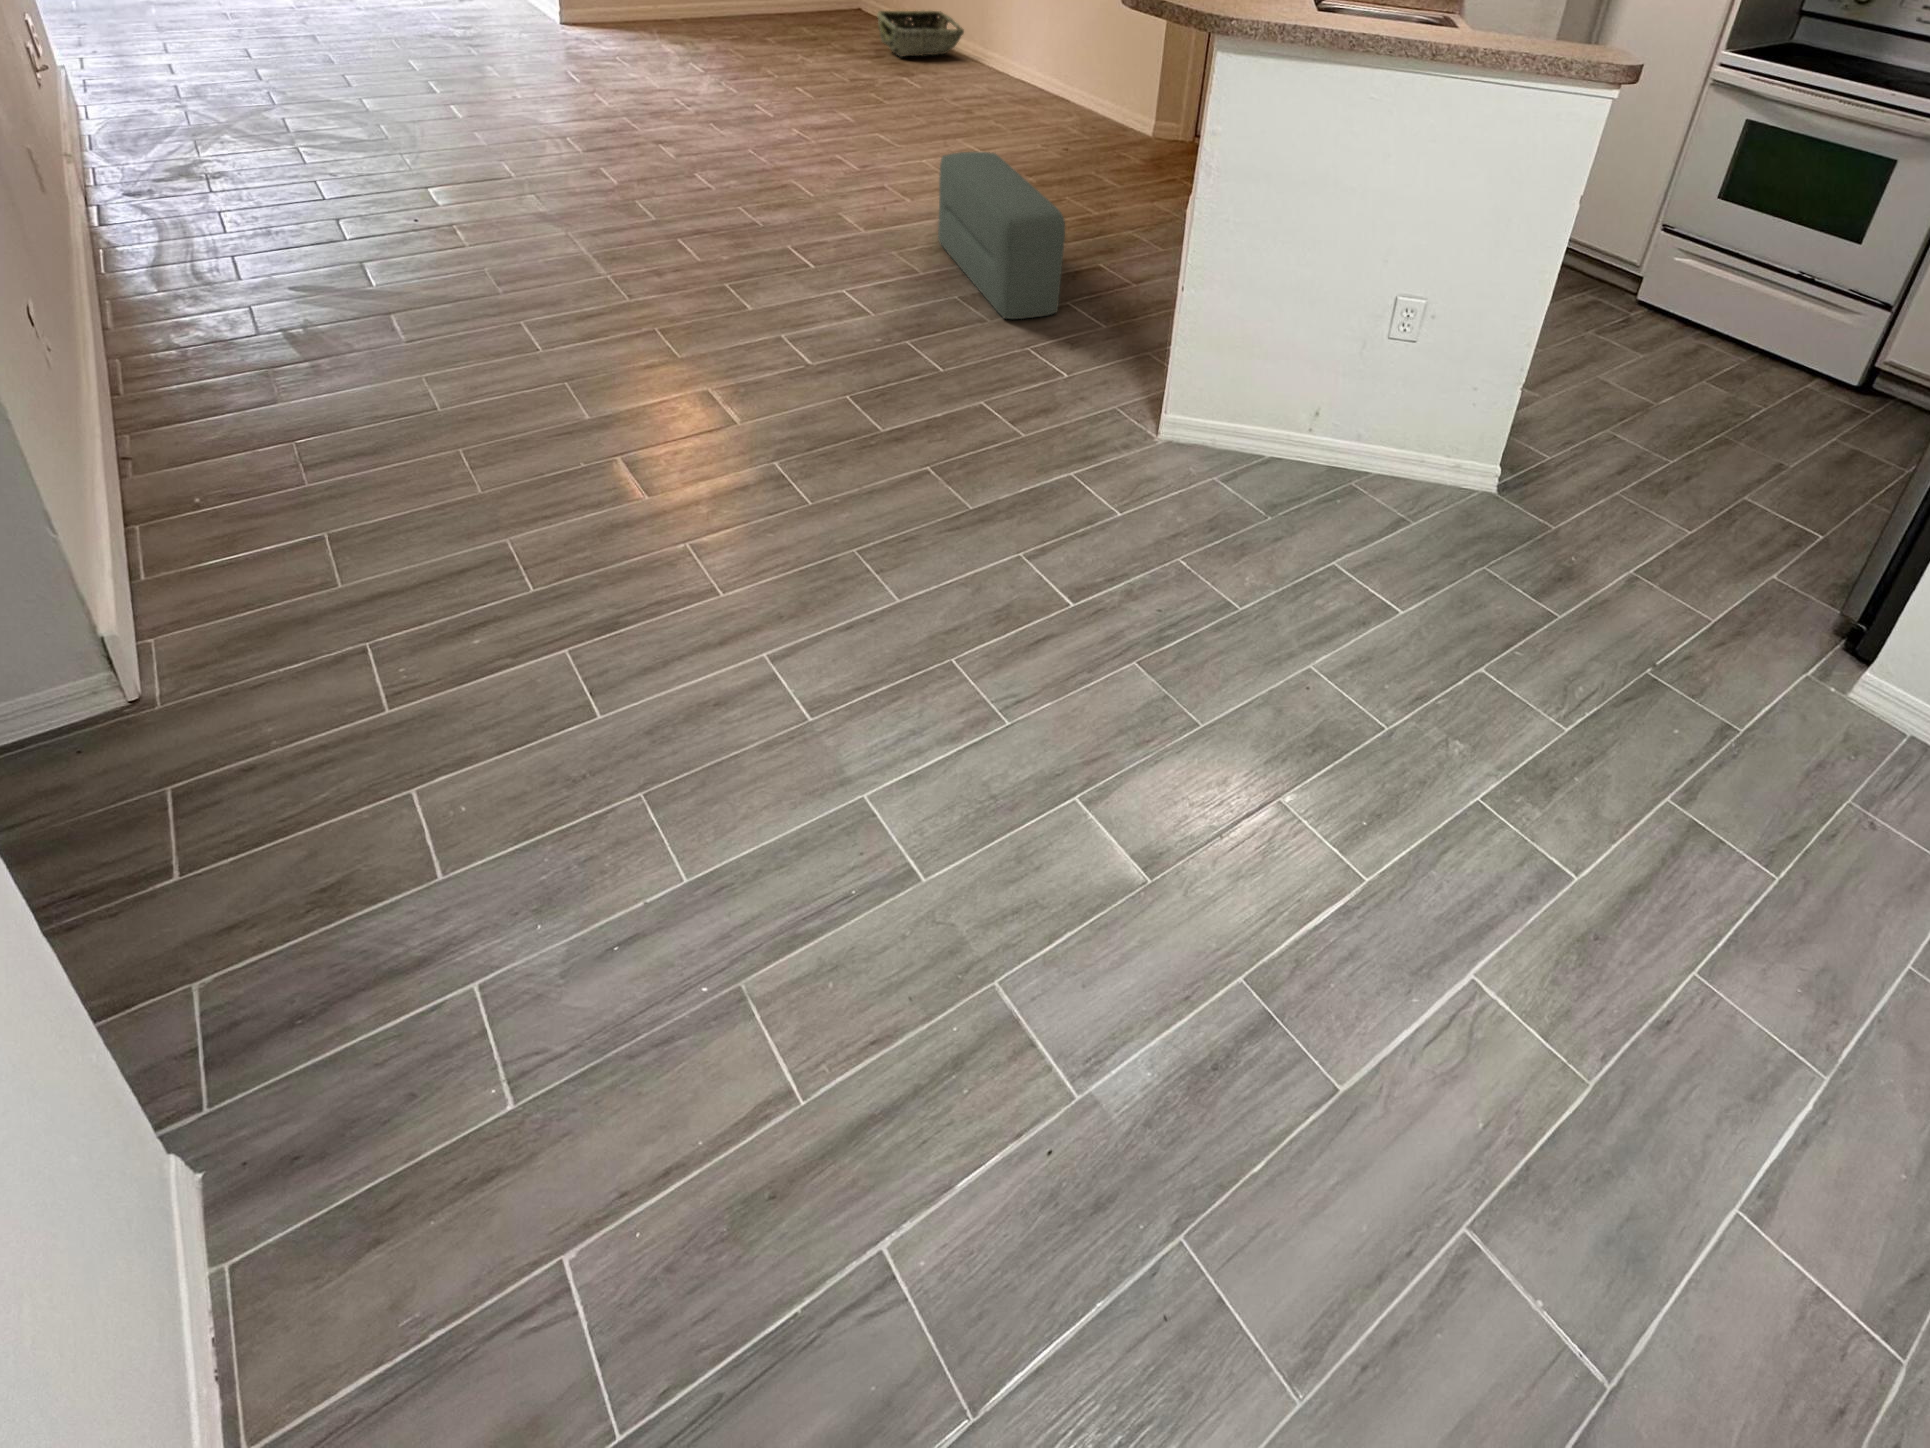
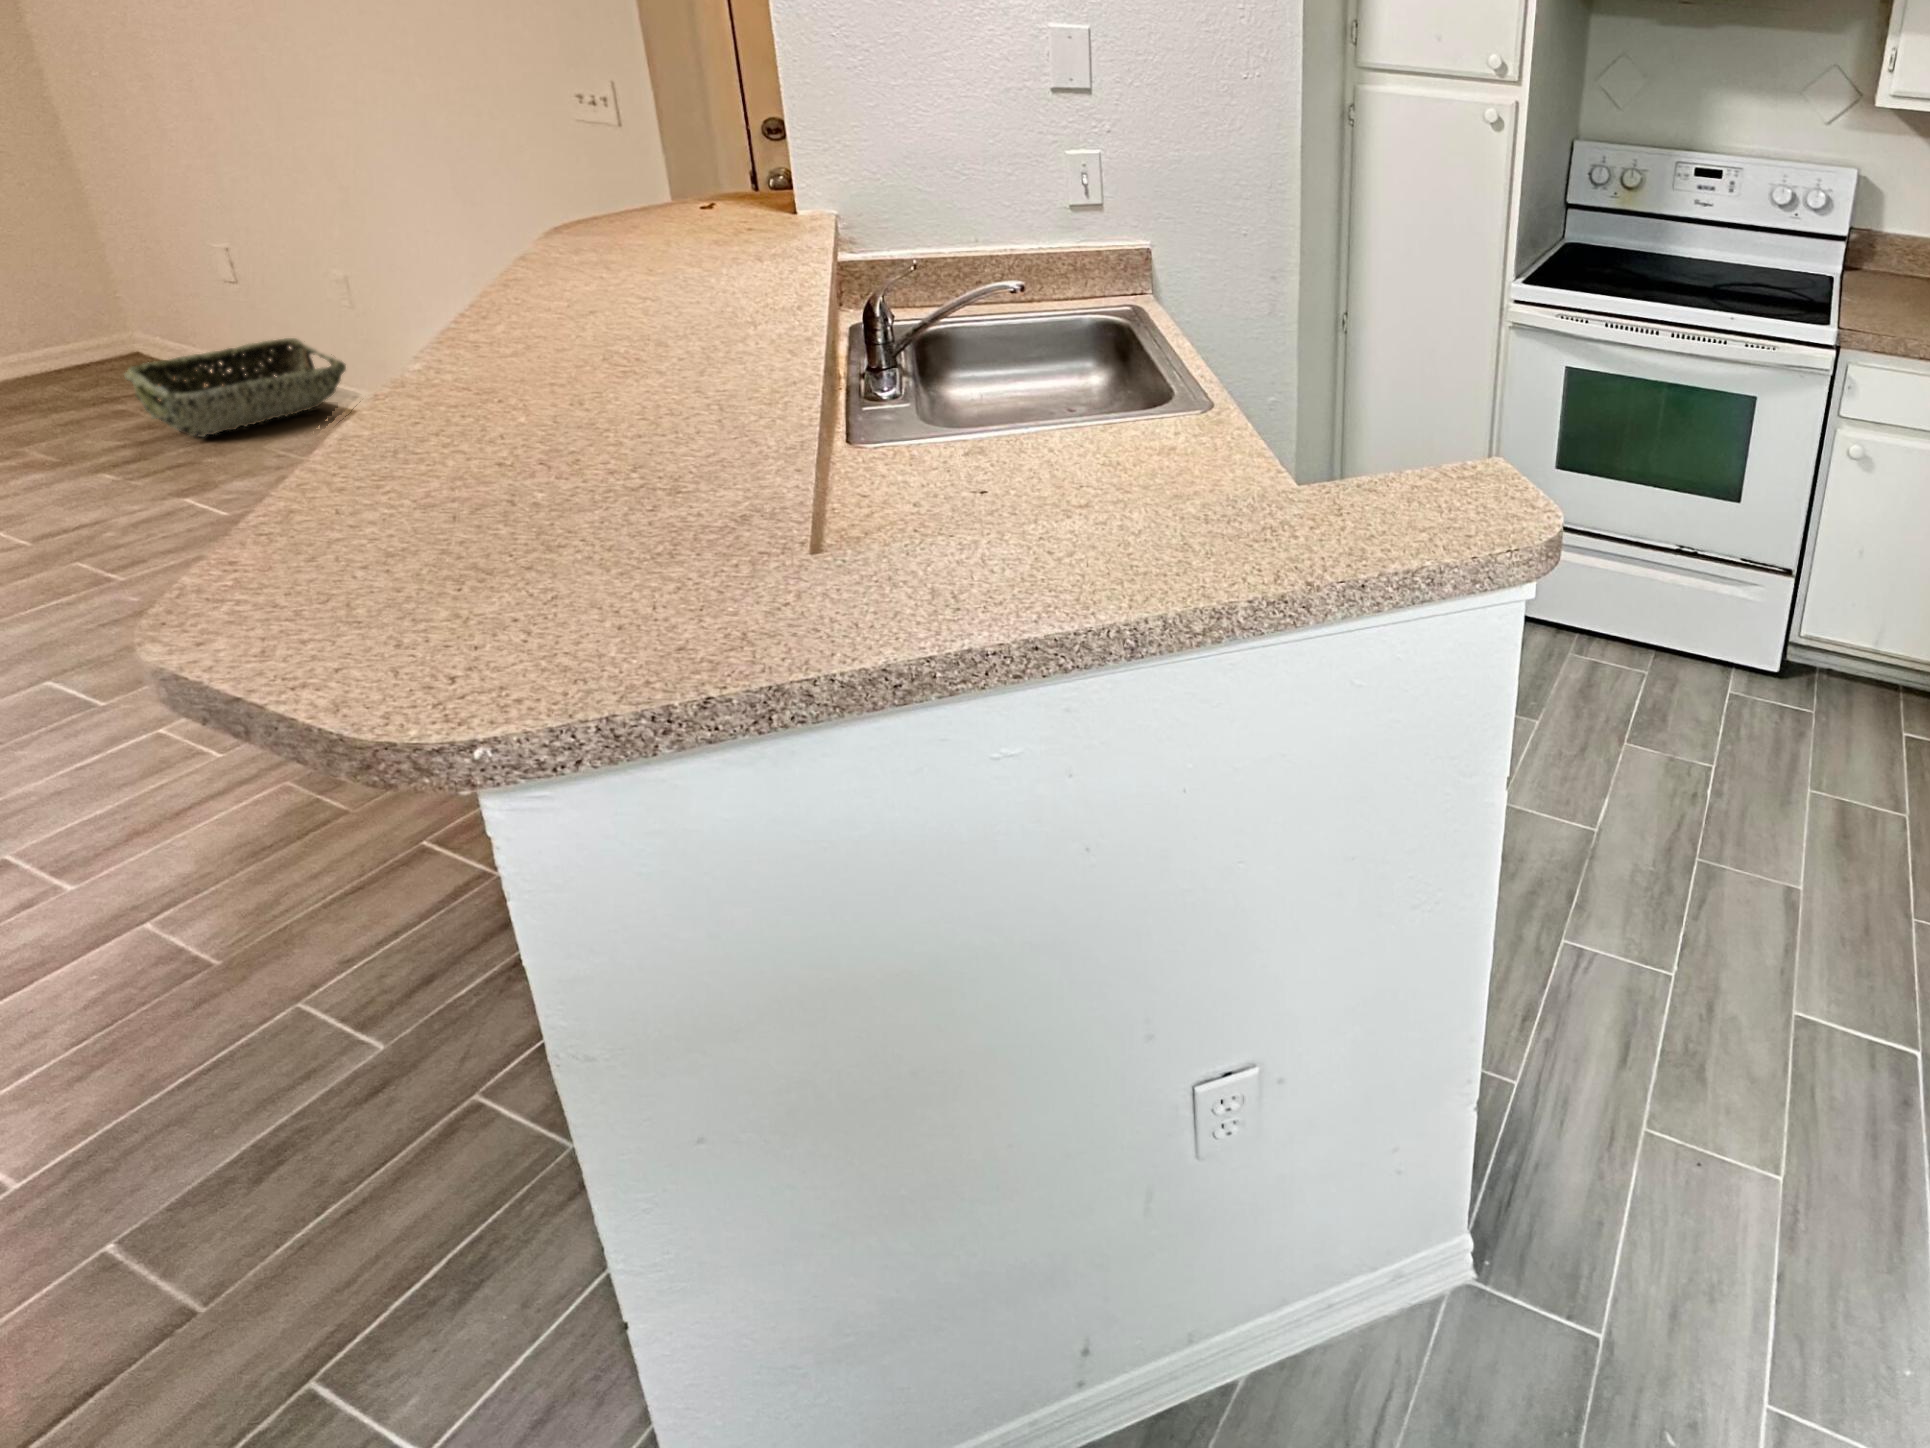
pouf: present [938,152,1065,319] -> none [39,779,430,1272]

